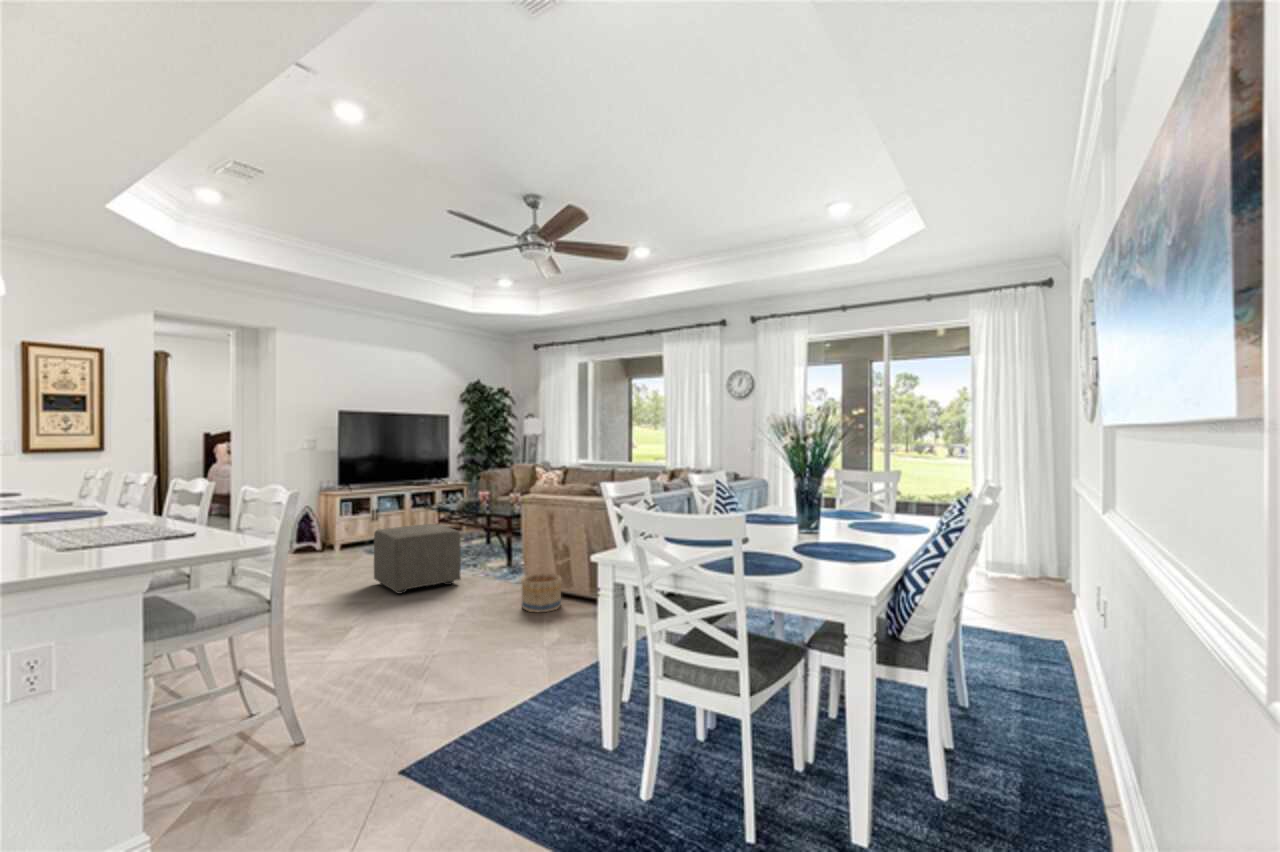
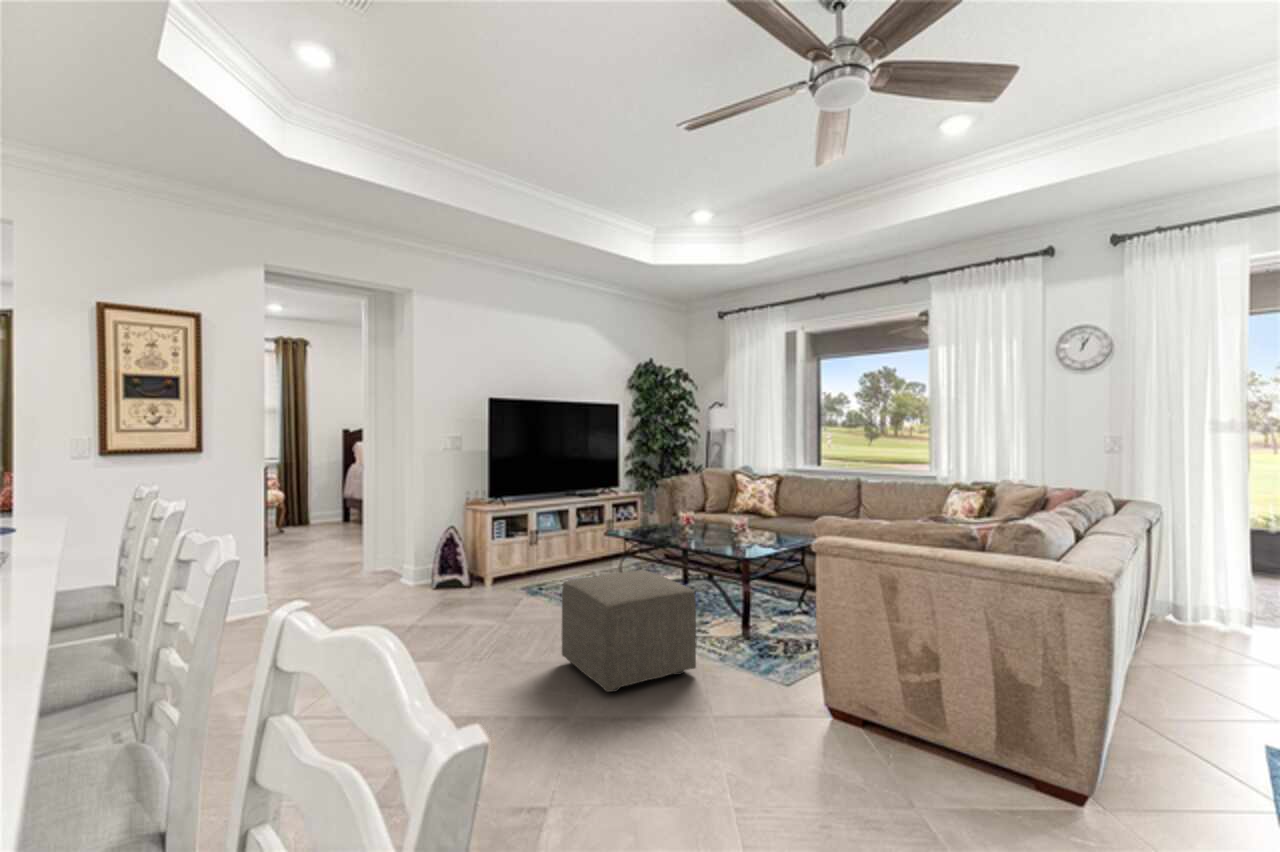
basket: present [521,573,562,612] -> none [843,688,922,775]

